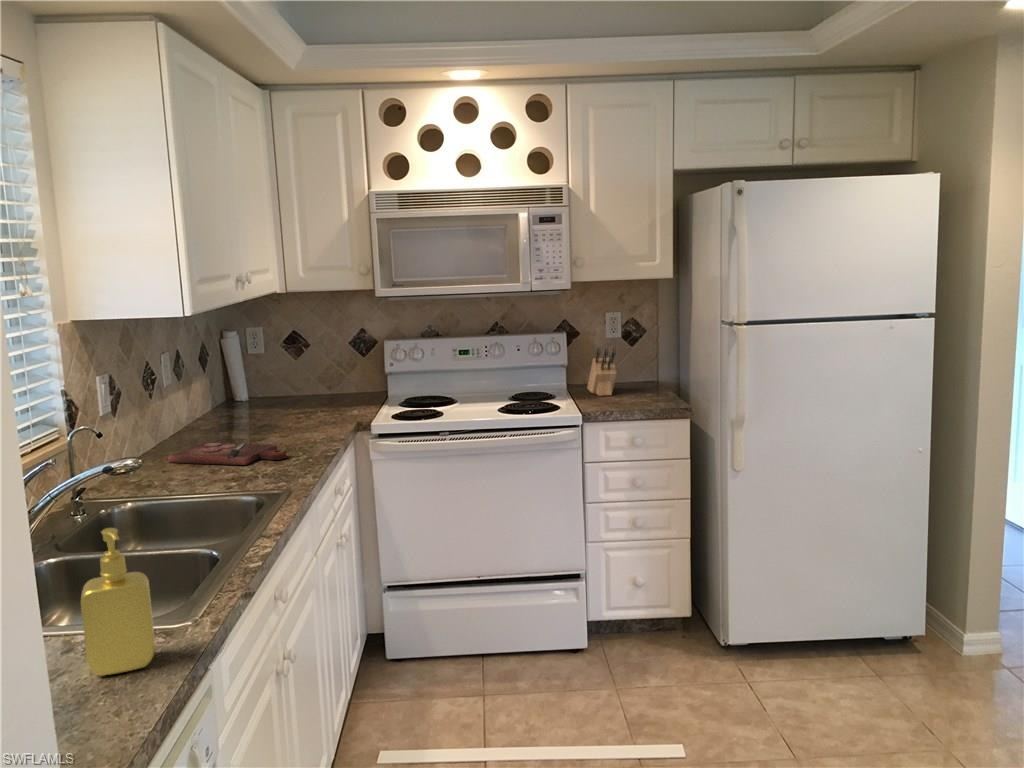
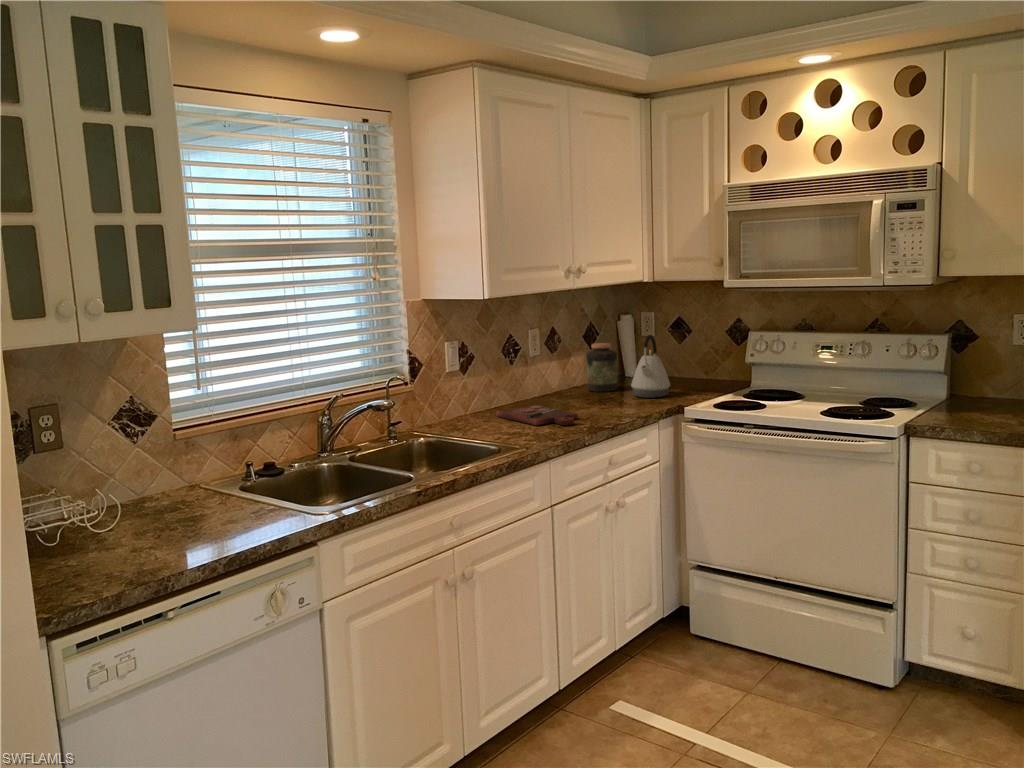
knife block: present [587,348,616,396] -> none [962,353,997,410]
kettle: none [285,351,328,419] -> present [631,335,670,398]
jar: none [217,363,257,420] -> present [586,343,618,392]
soap dispenser: present [81,528,155,676] -> none [234,434,284,531]

